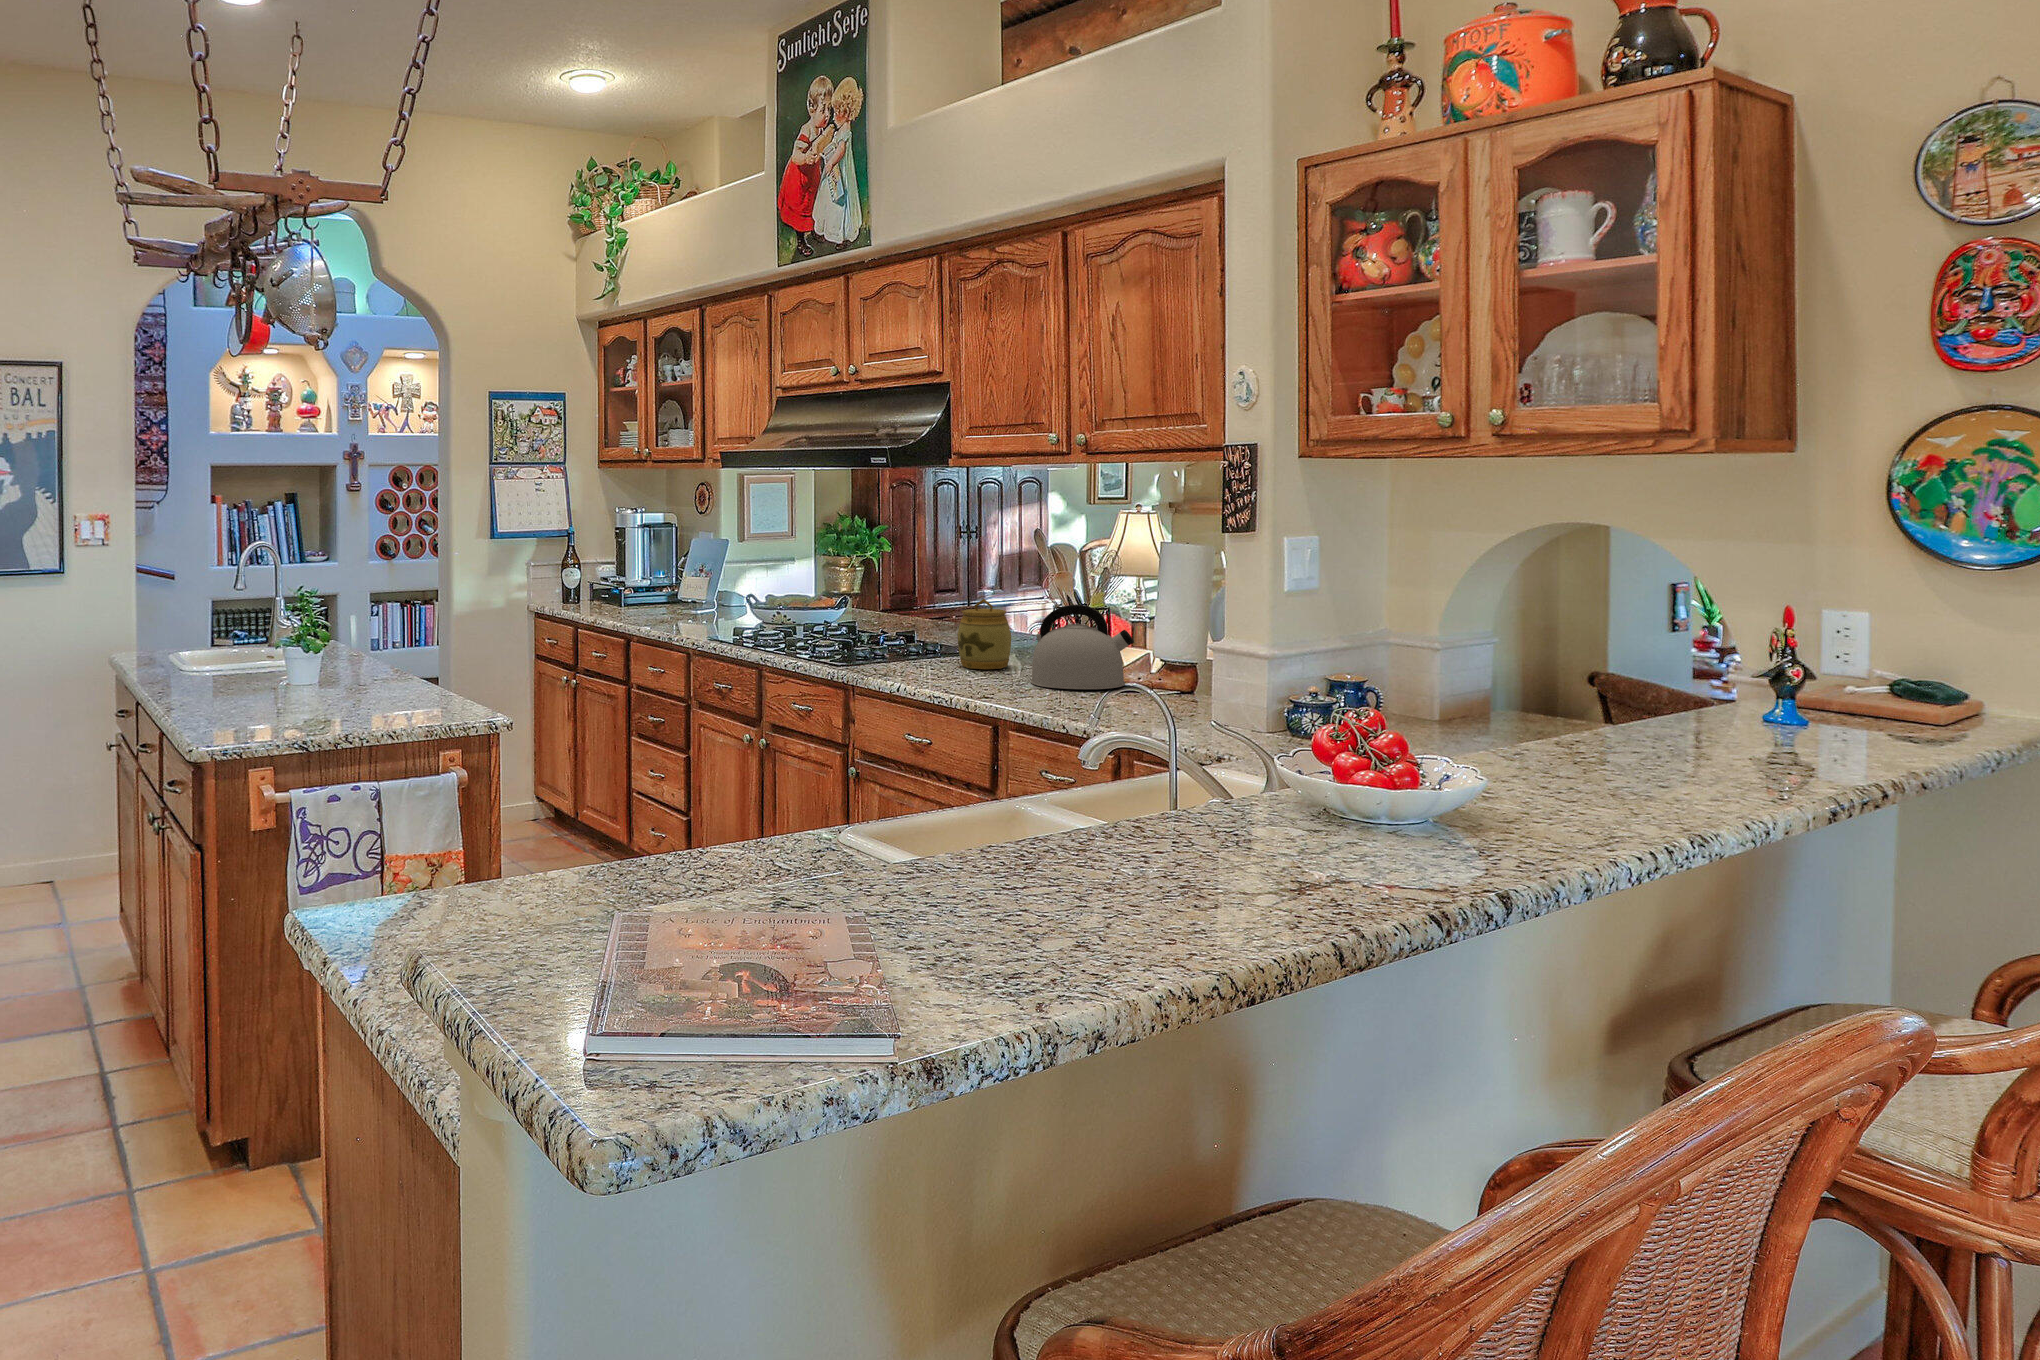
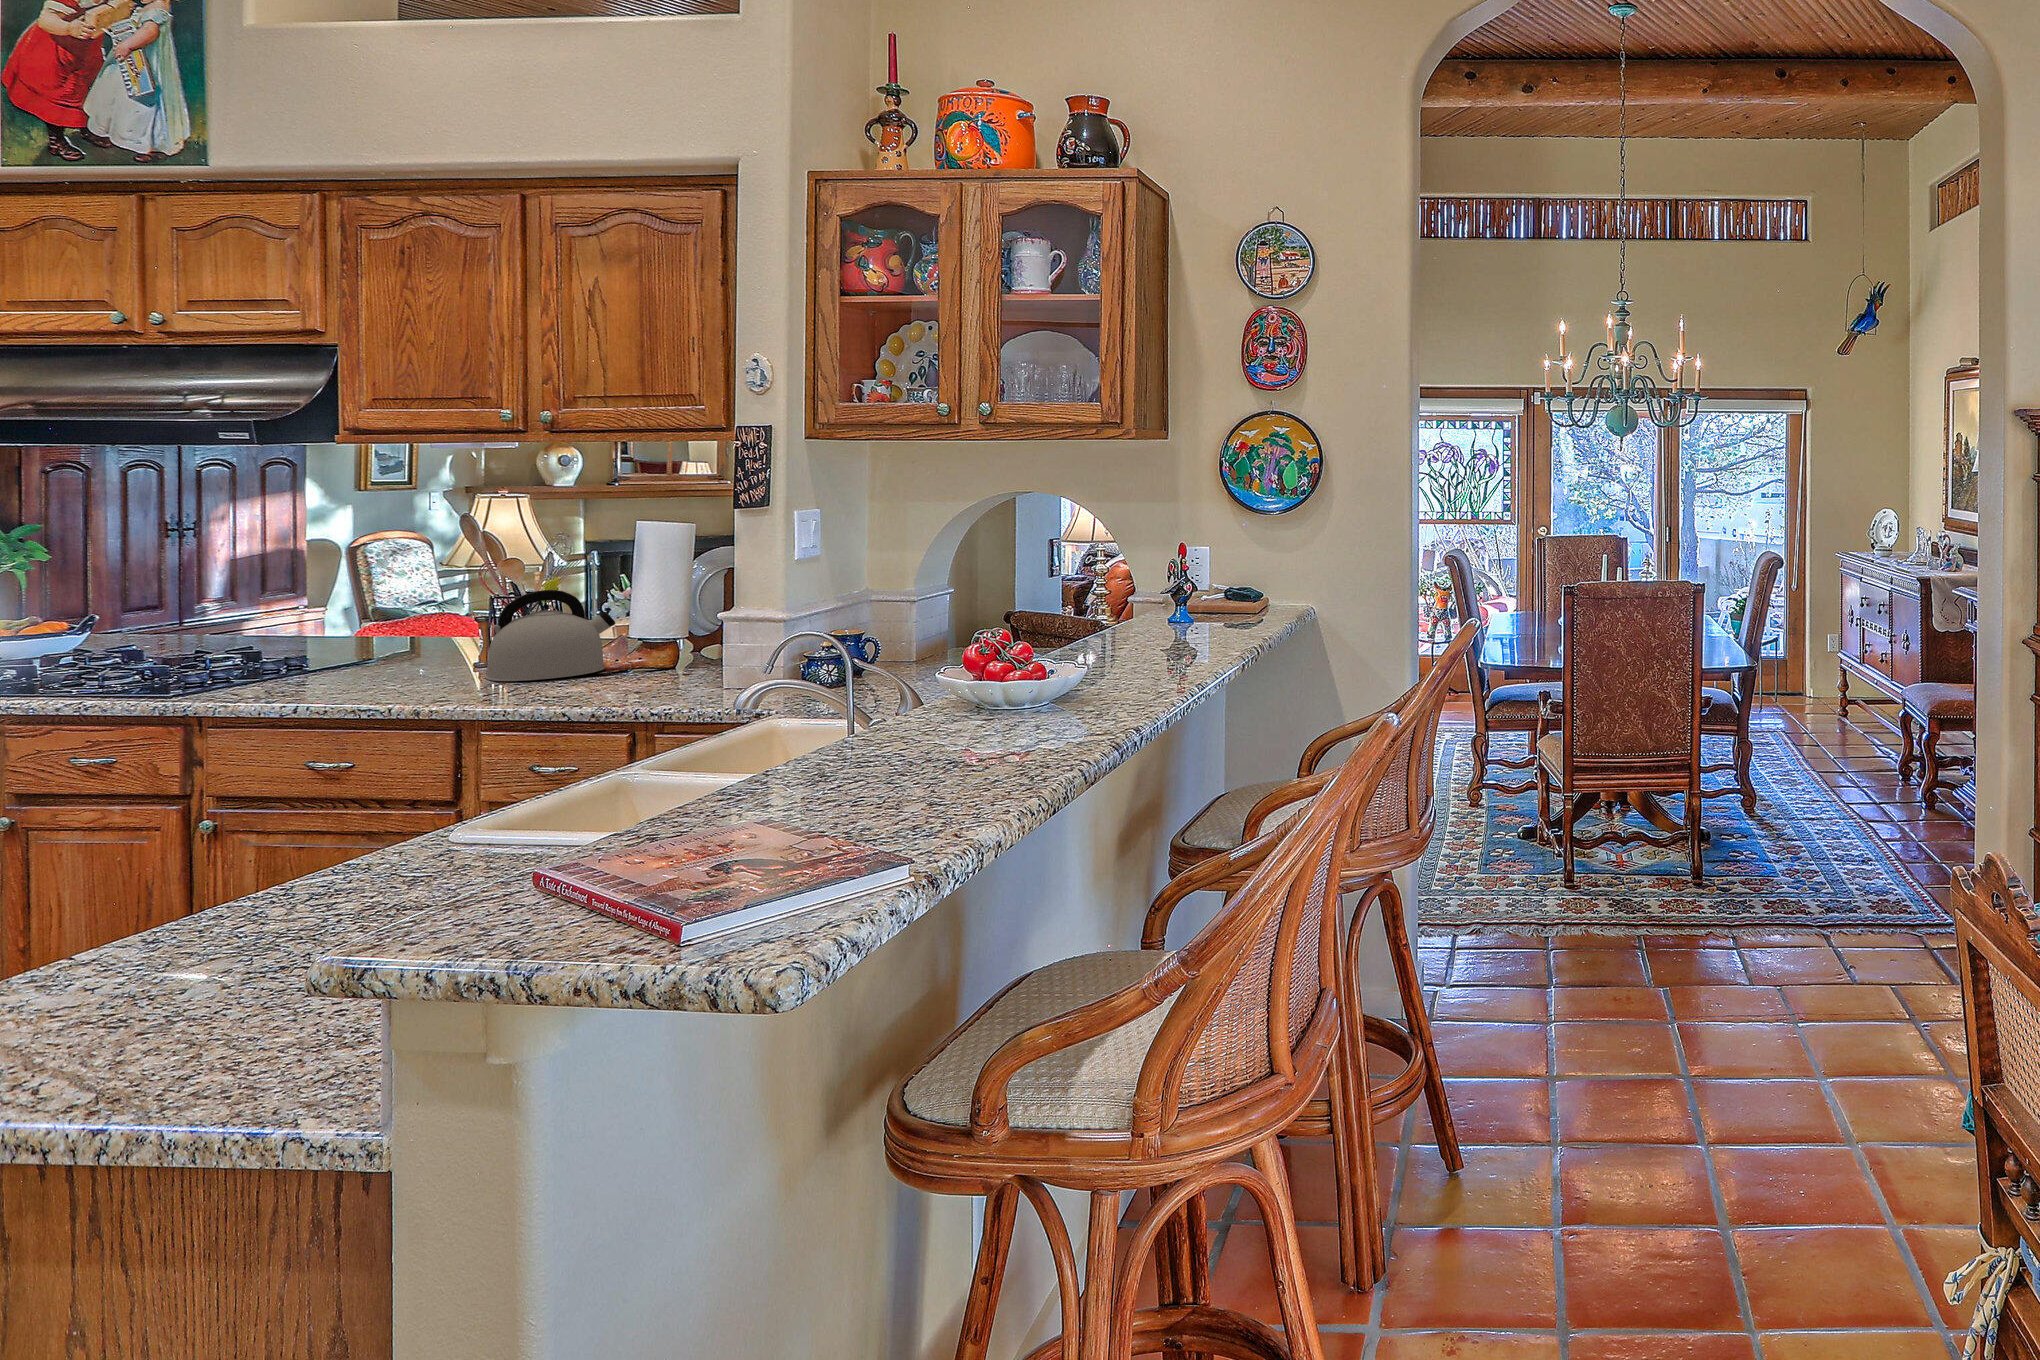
jar: present [957,599,1011,669] -> none [369,594,447,675]

